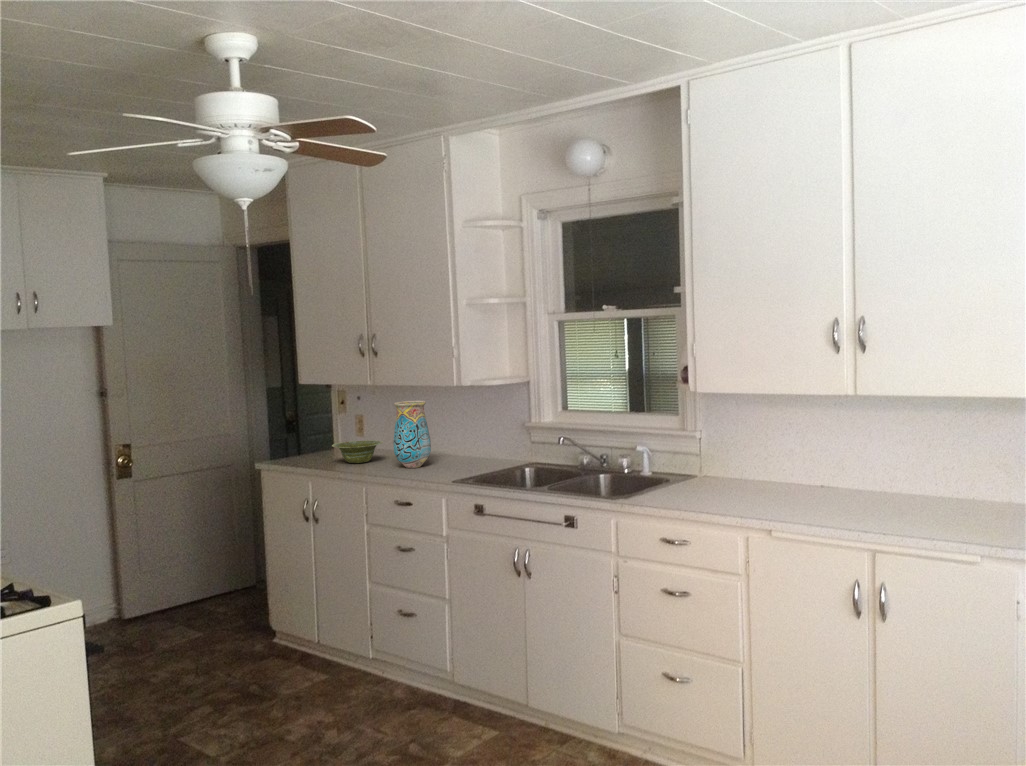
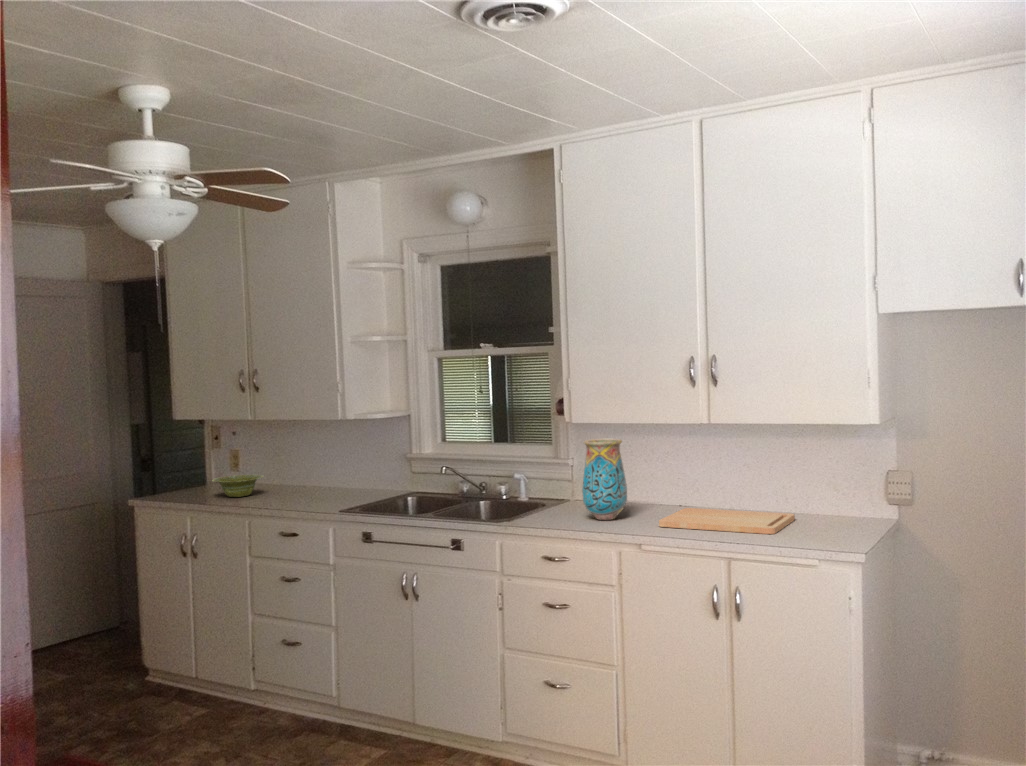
vase: present [393,401,431,468] -> present [582,439,627,520]
cutting board: none [794,489,955,523] -> present [659,508,795,534]

